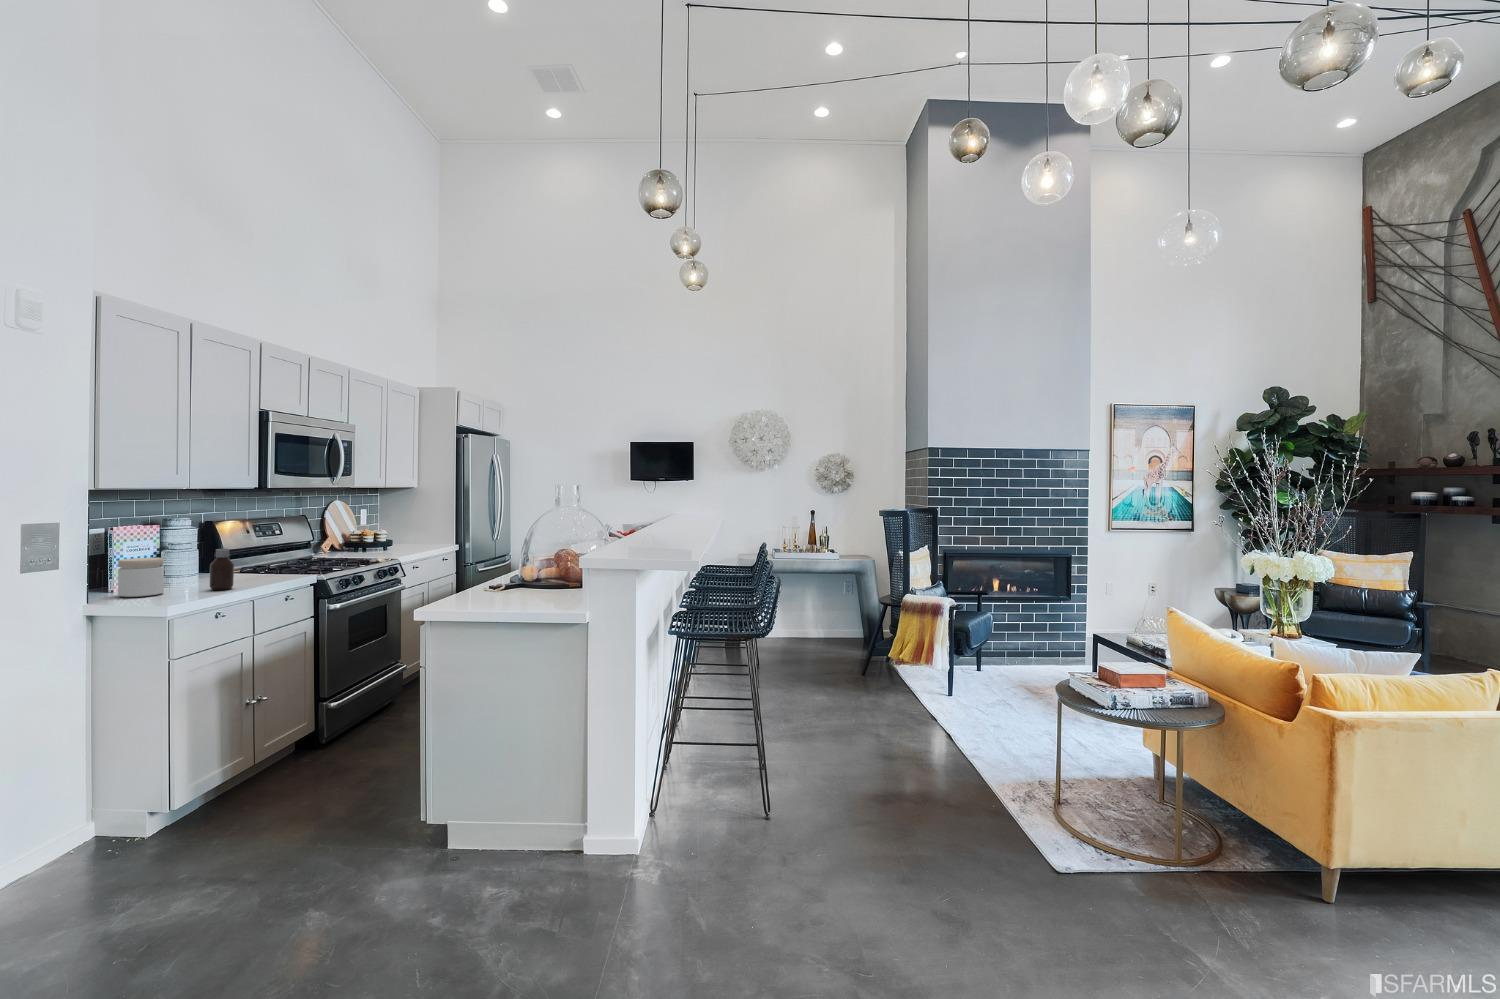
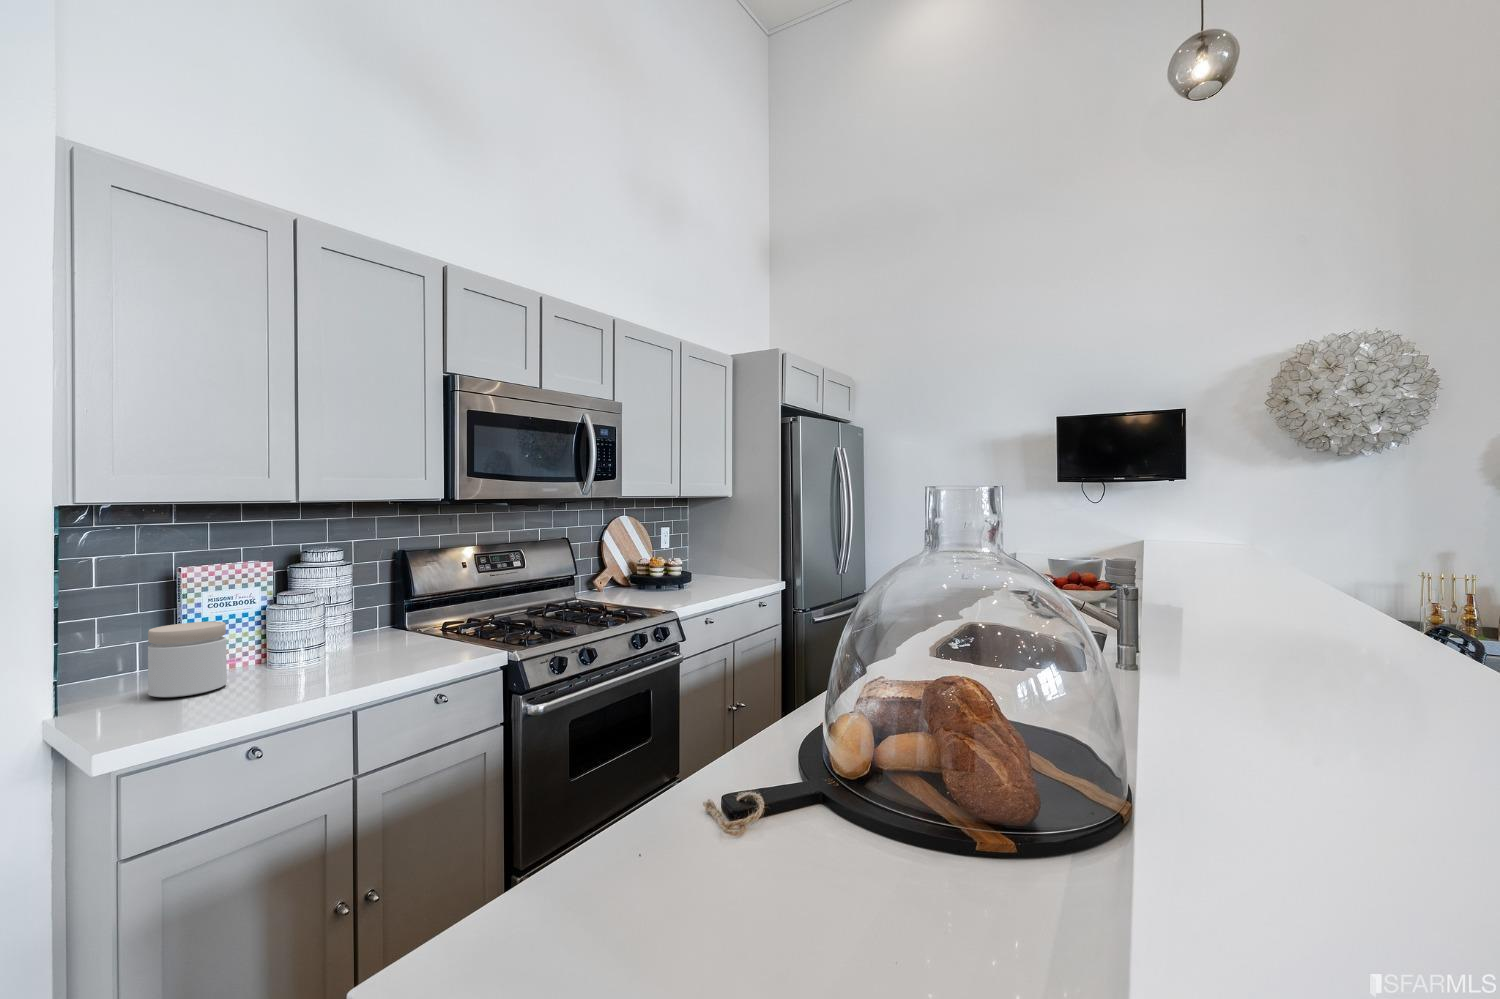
bottle: present [210,549,234,590] -> none [289,608,331,687]

